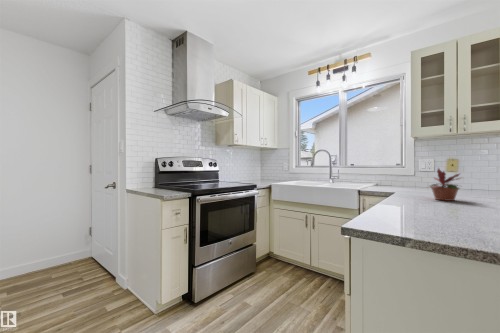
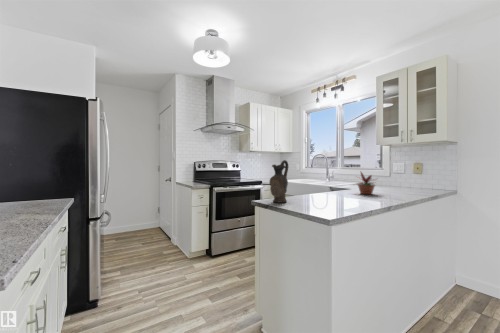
ceramic pitcher: none [378,146,418,226] -> present [270,160,288,202]

